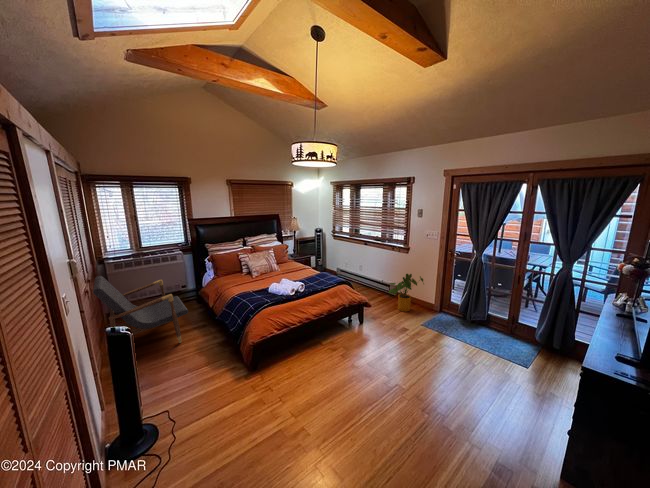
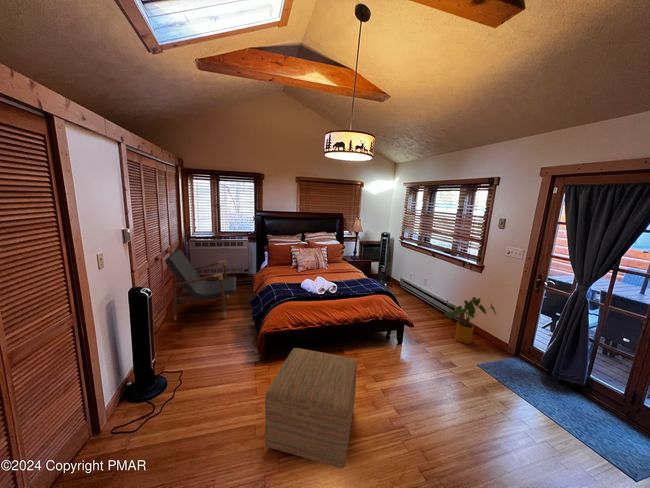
ottoman: none [294,342,371,441] -> present [265,348,357,468]

